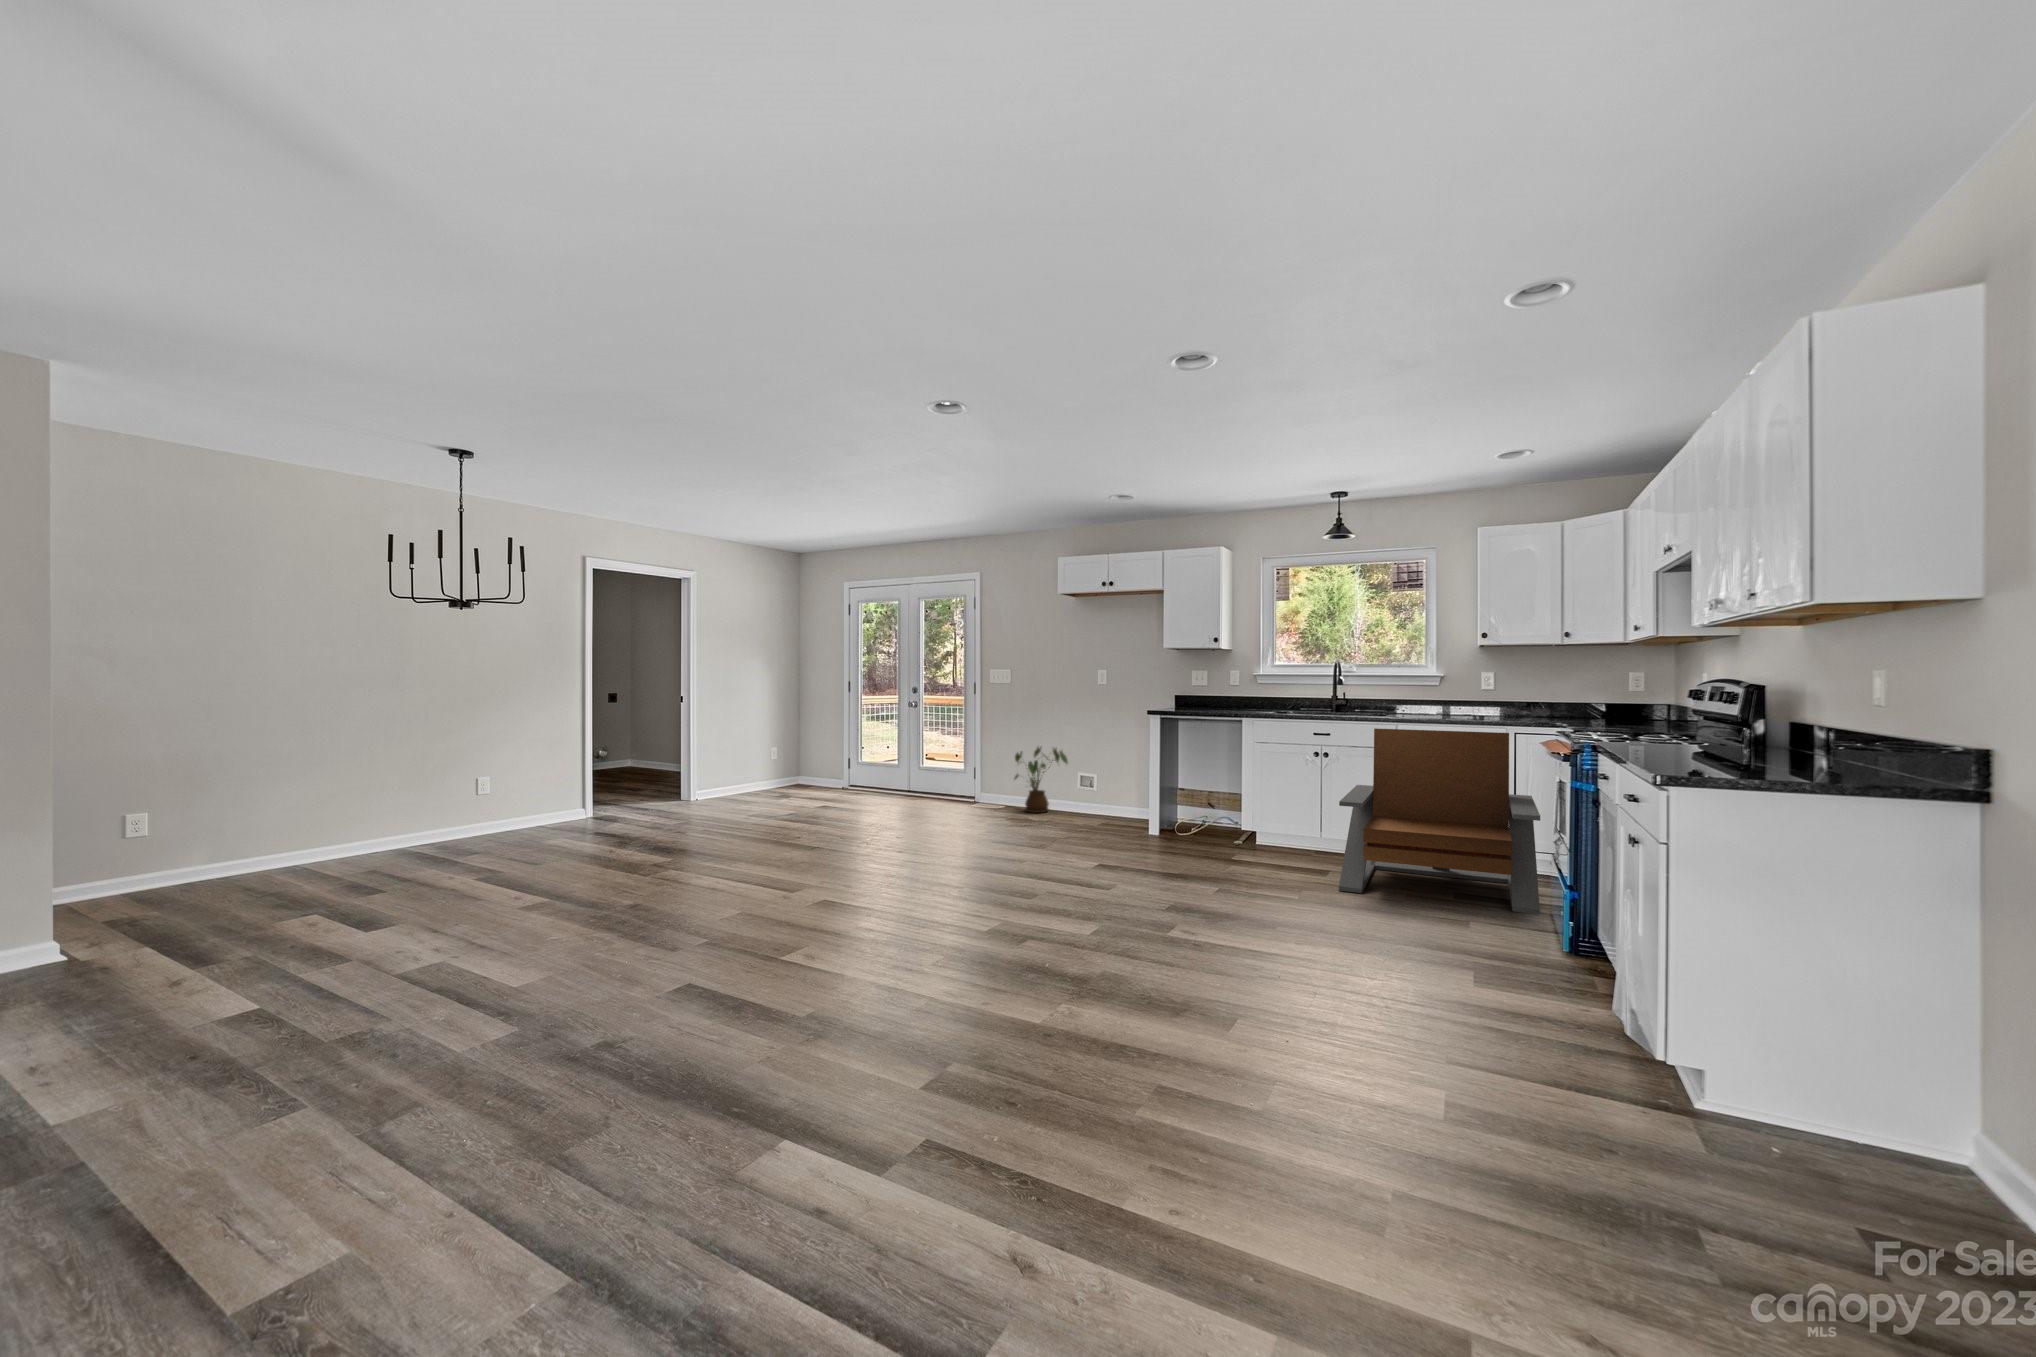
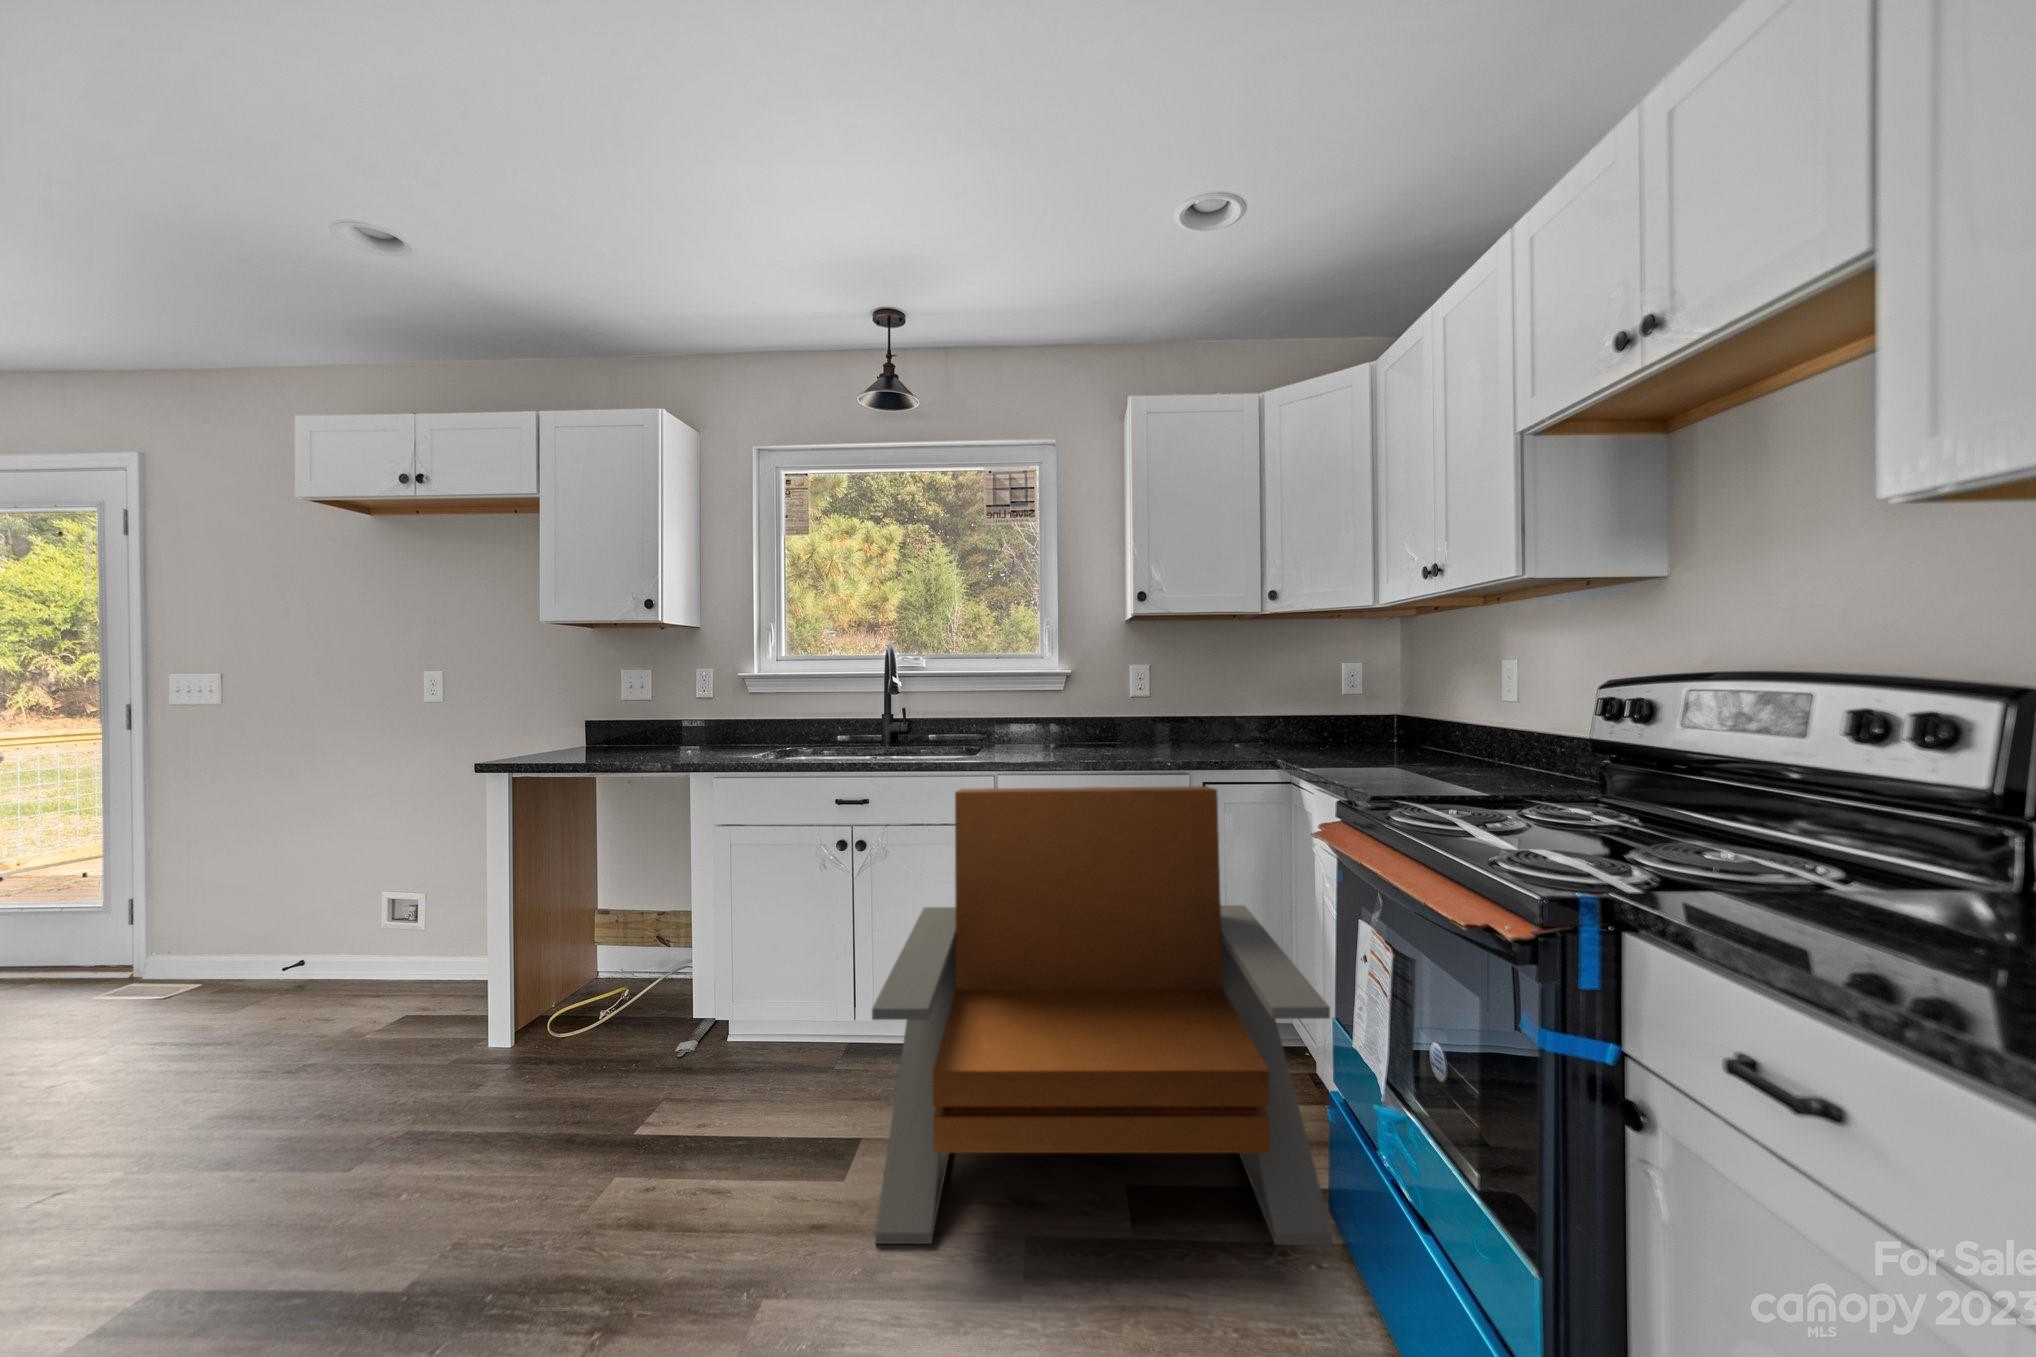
house plant: present [1015,747,1068,813] -> none [181,840,341,998]

